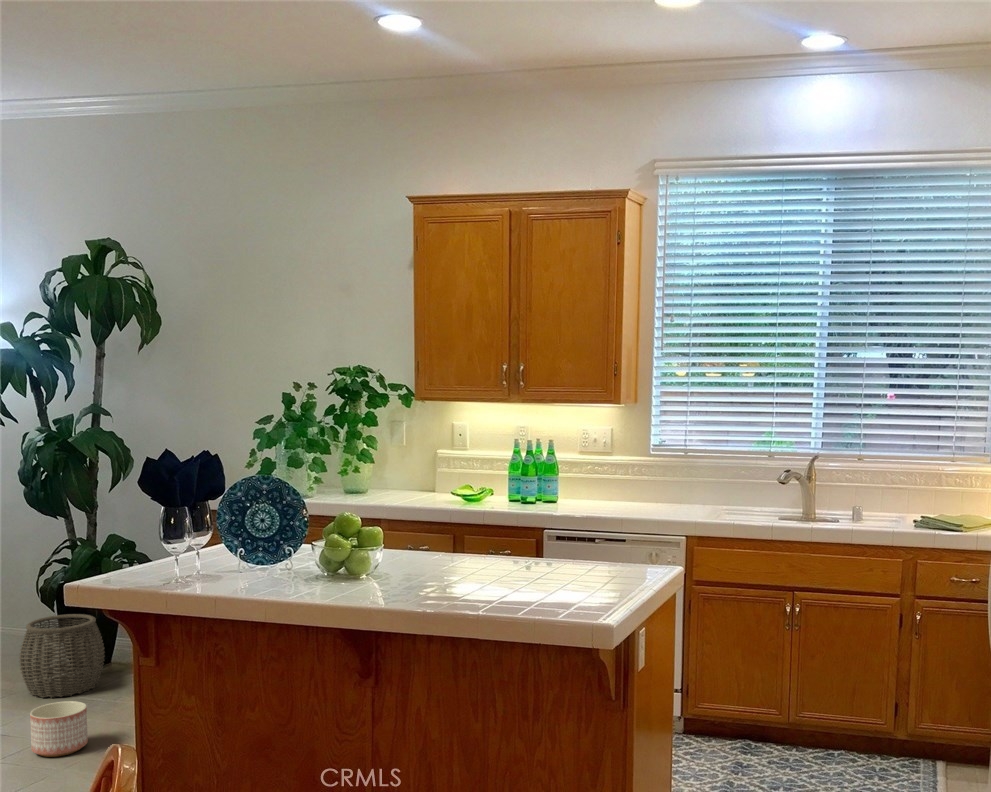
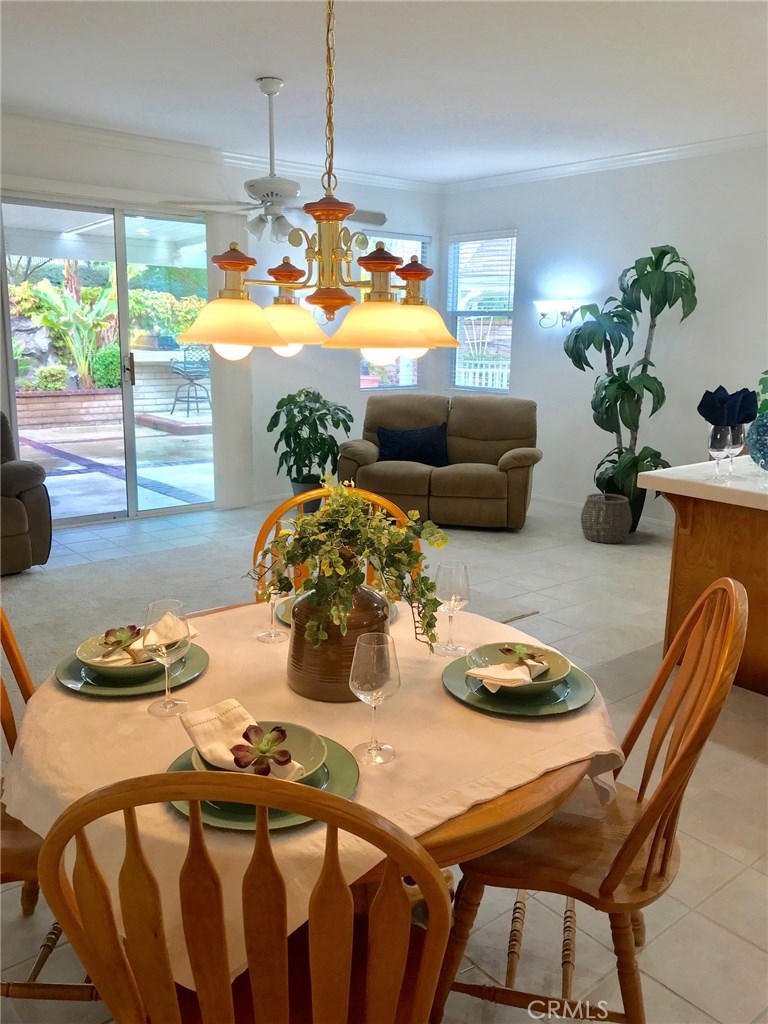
planter: present [30,701,88,757] -> none [584,543,618,574]

